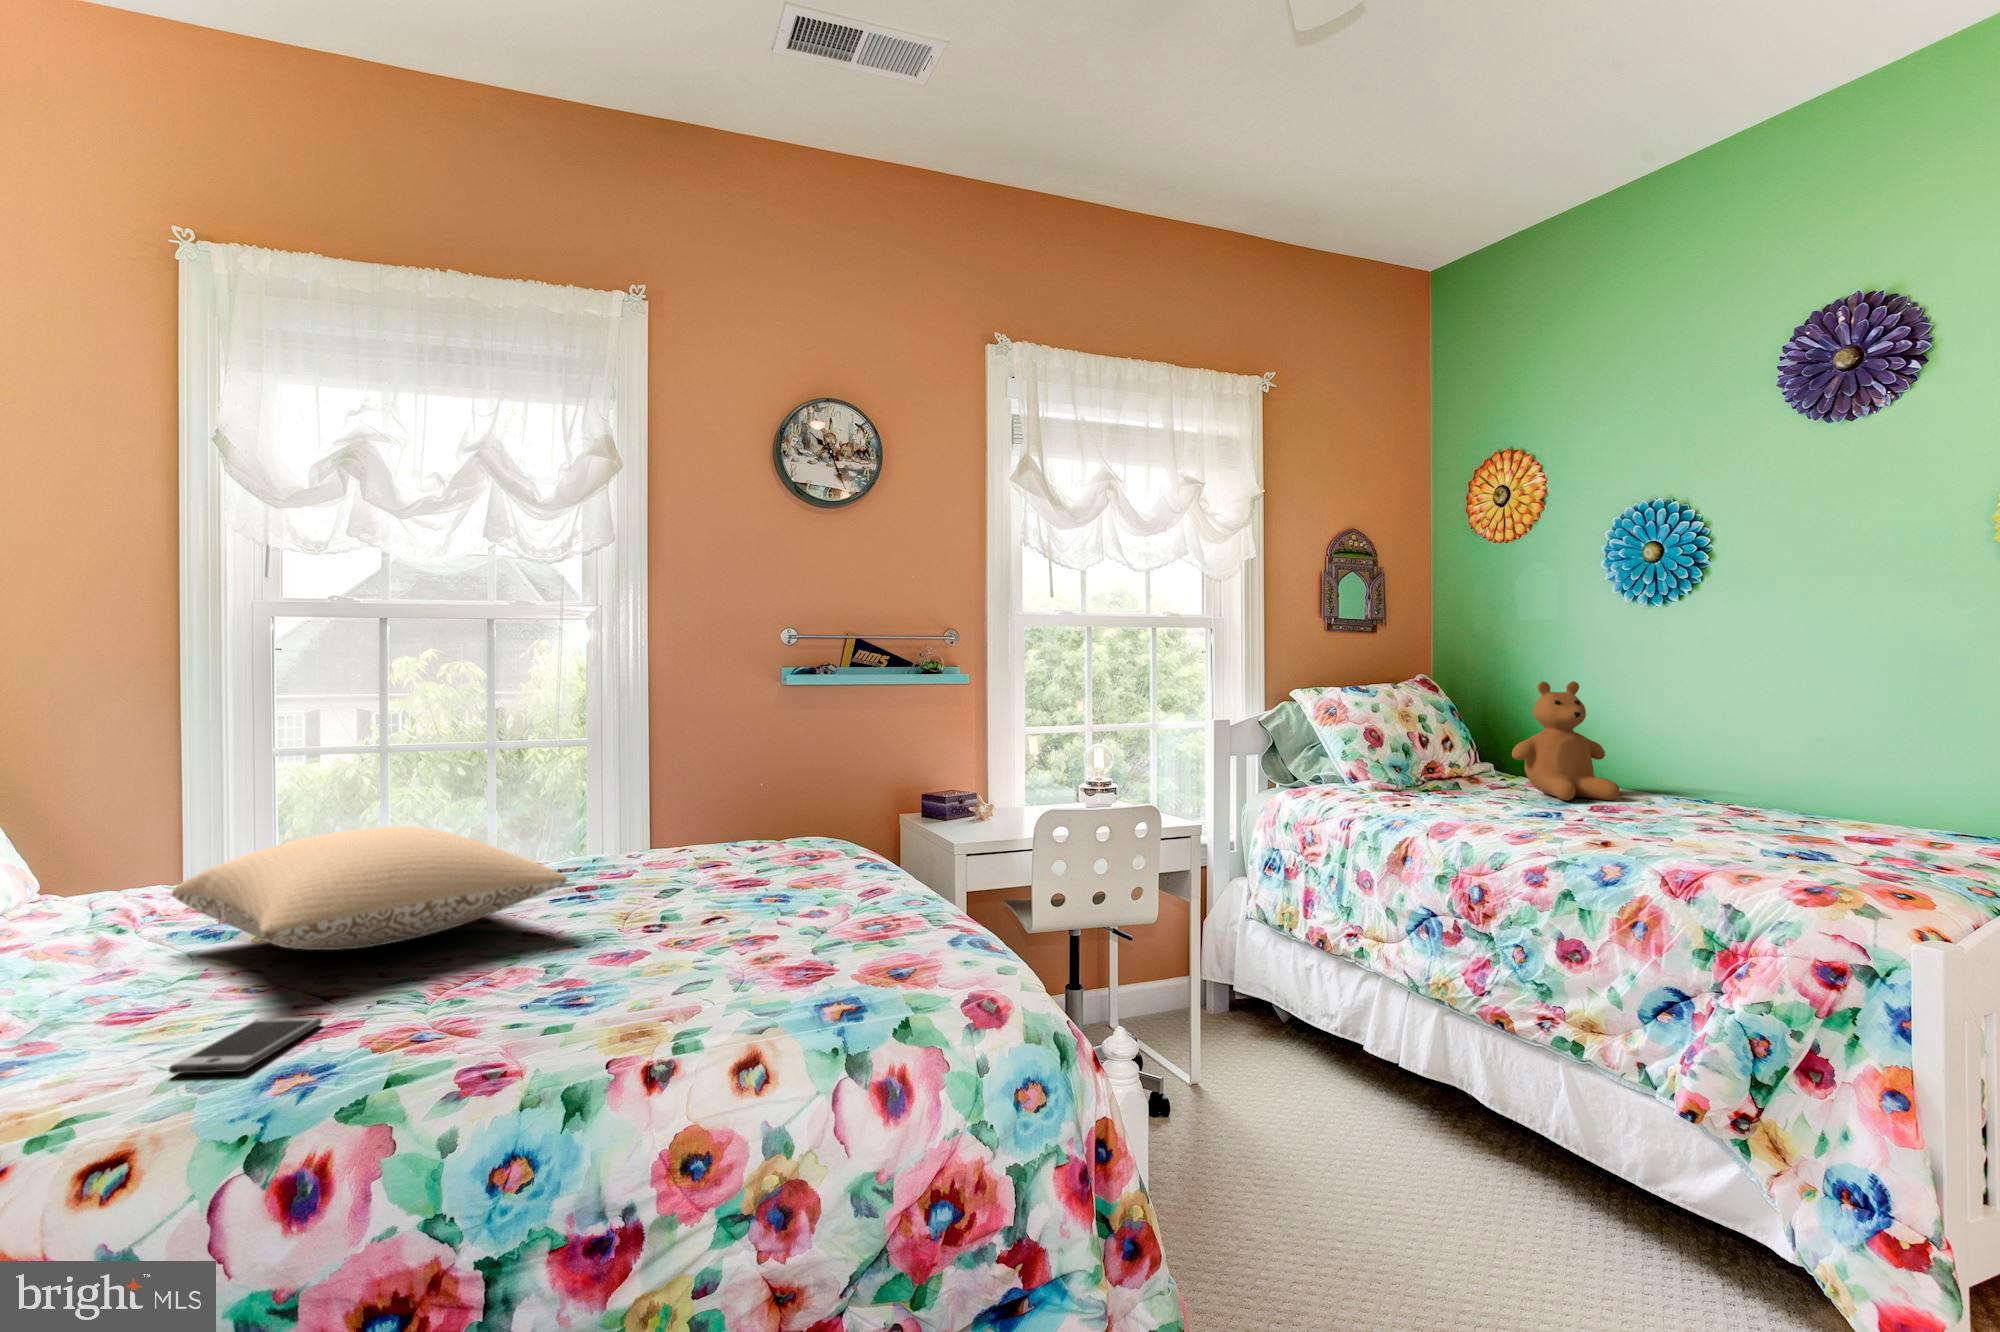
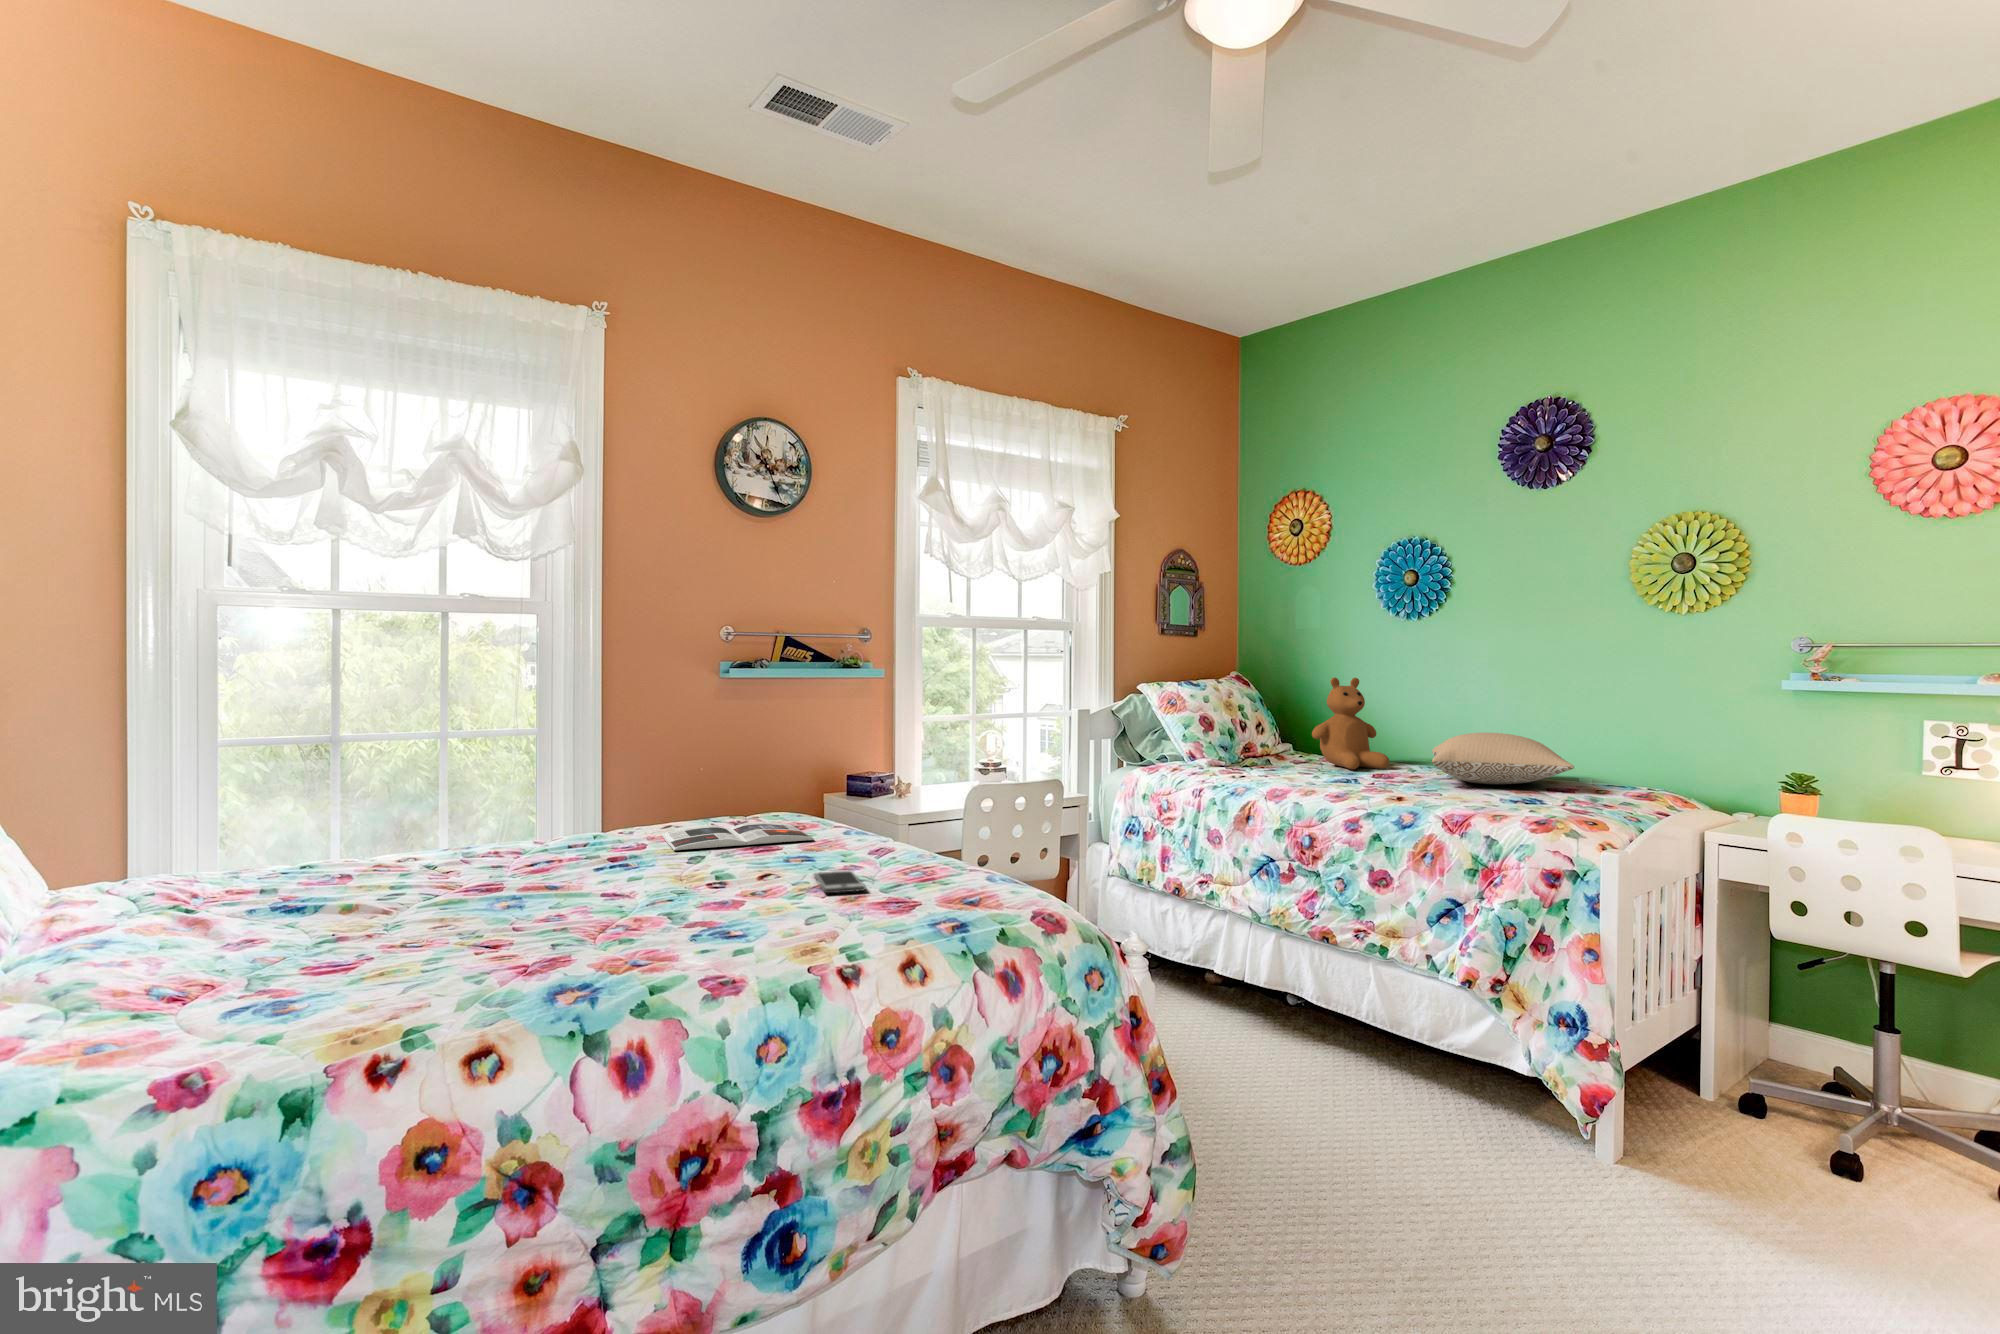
pillow: present [172,826,567,950] -> present [1432,733,1574,785]
magazine: none [634,852,801,884] -> present [662,823,814,850]
smartphone: present [169,1018,322,1074] -> present [814,870,865,893]

